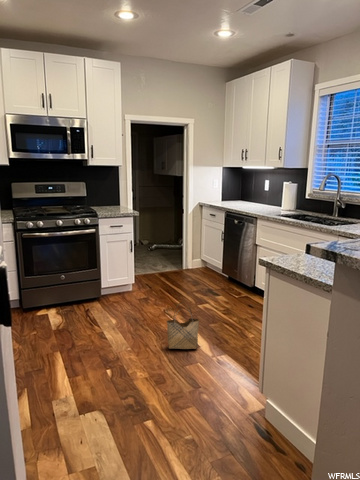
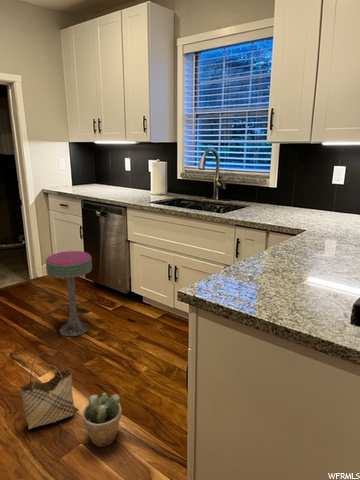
bar stool: none [193,246,225,308] -> present [46,251,92,336]
potted plant: none [201,332,227,369] -> present [82,393,121,447]

